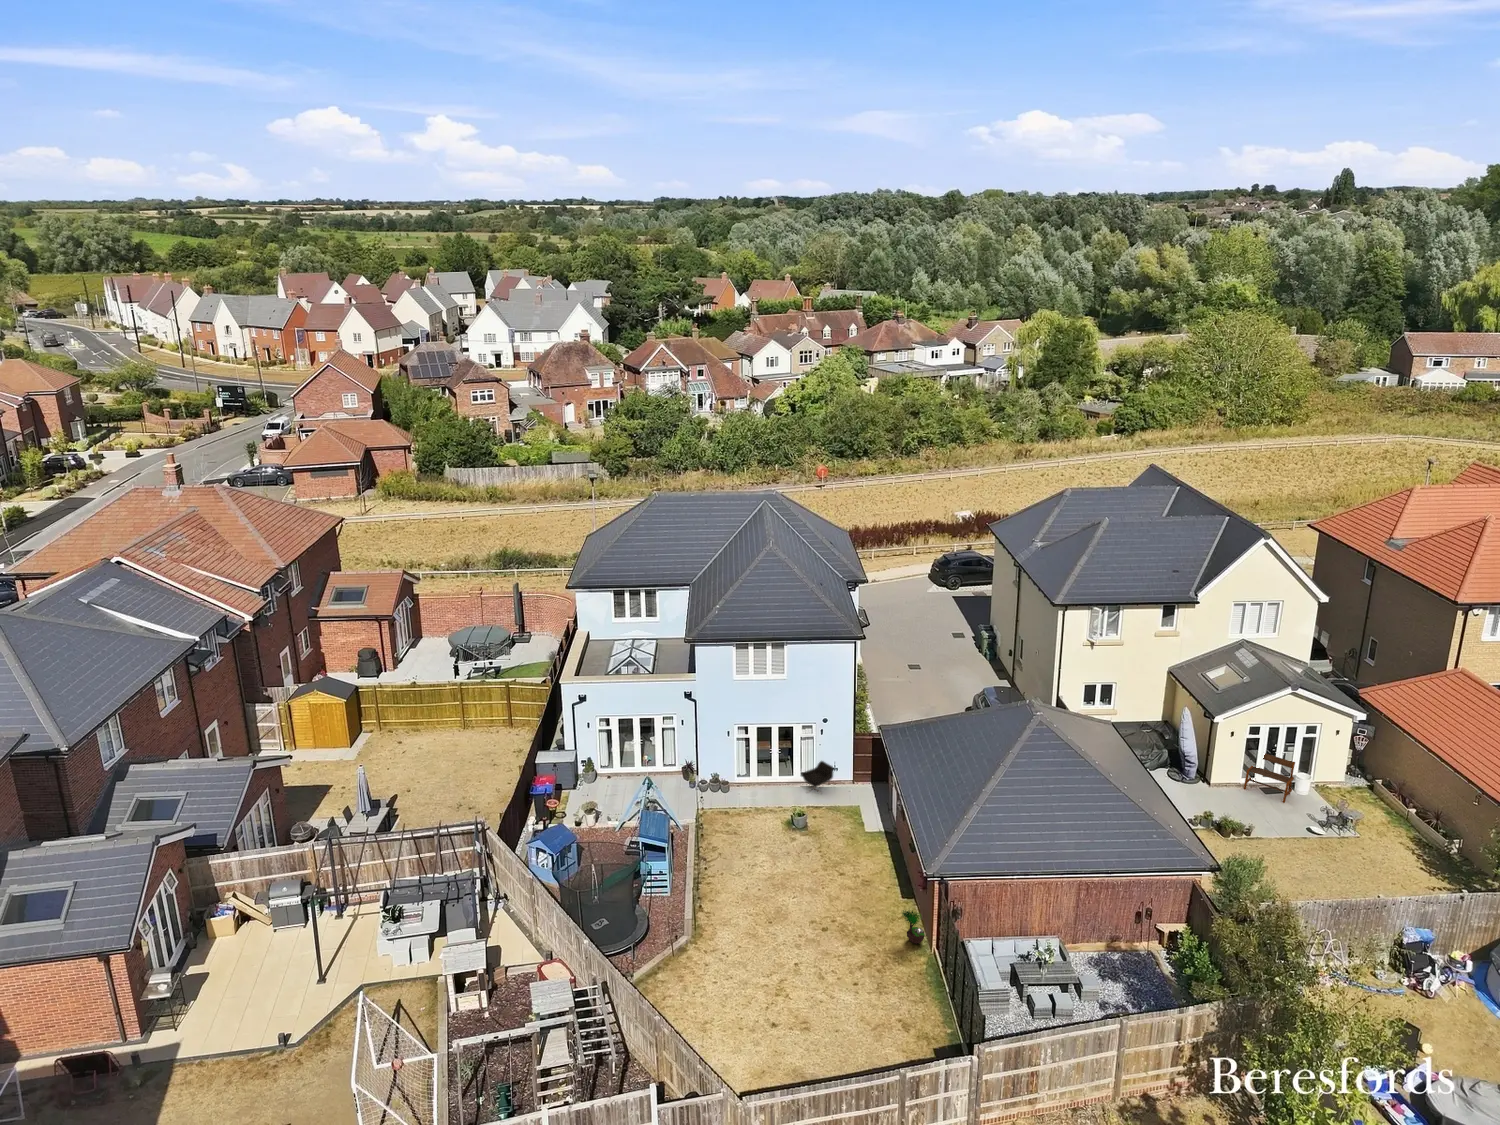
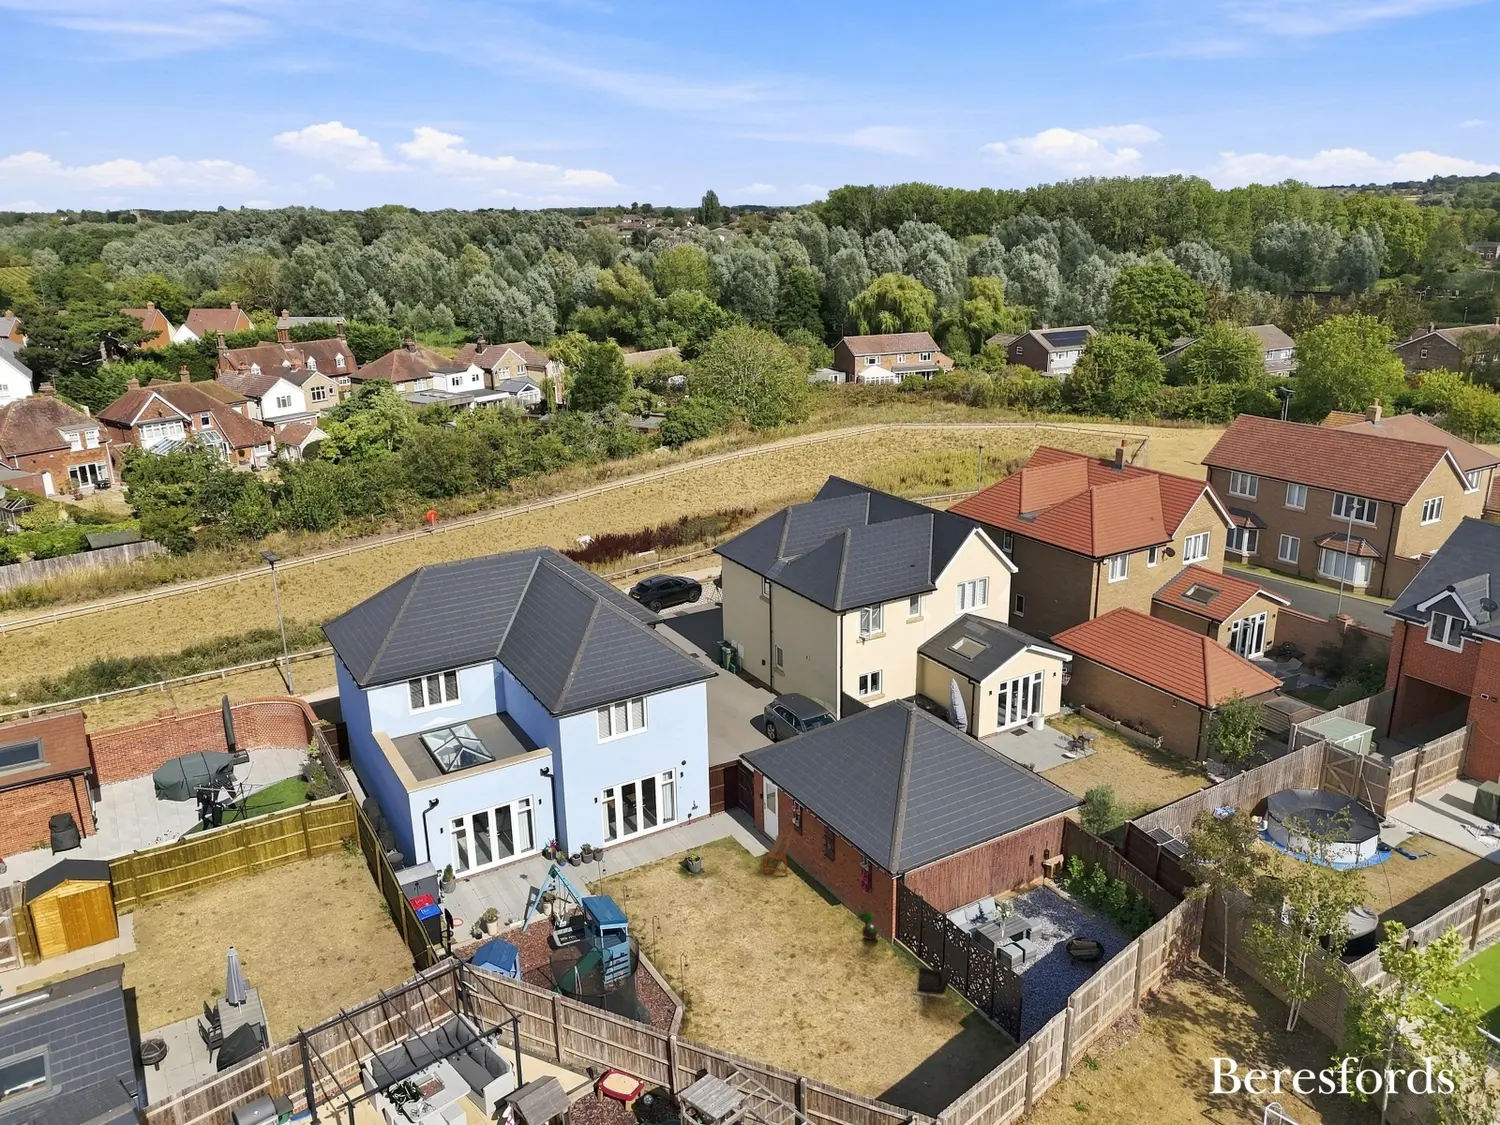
bench: present [1244,753,1295,803] -> present [764,826,796,876]
lounge chair: present [802,761,834,789] -> present [917,966,951,1004]

